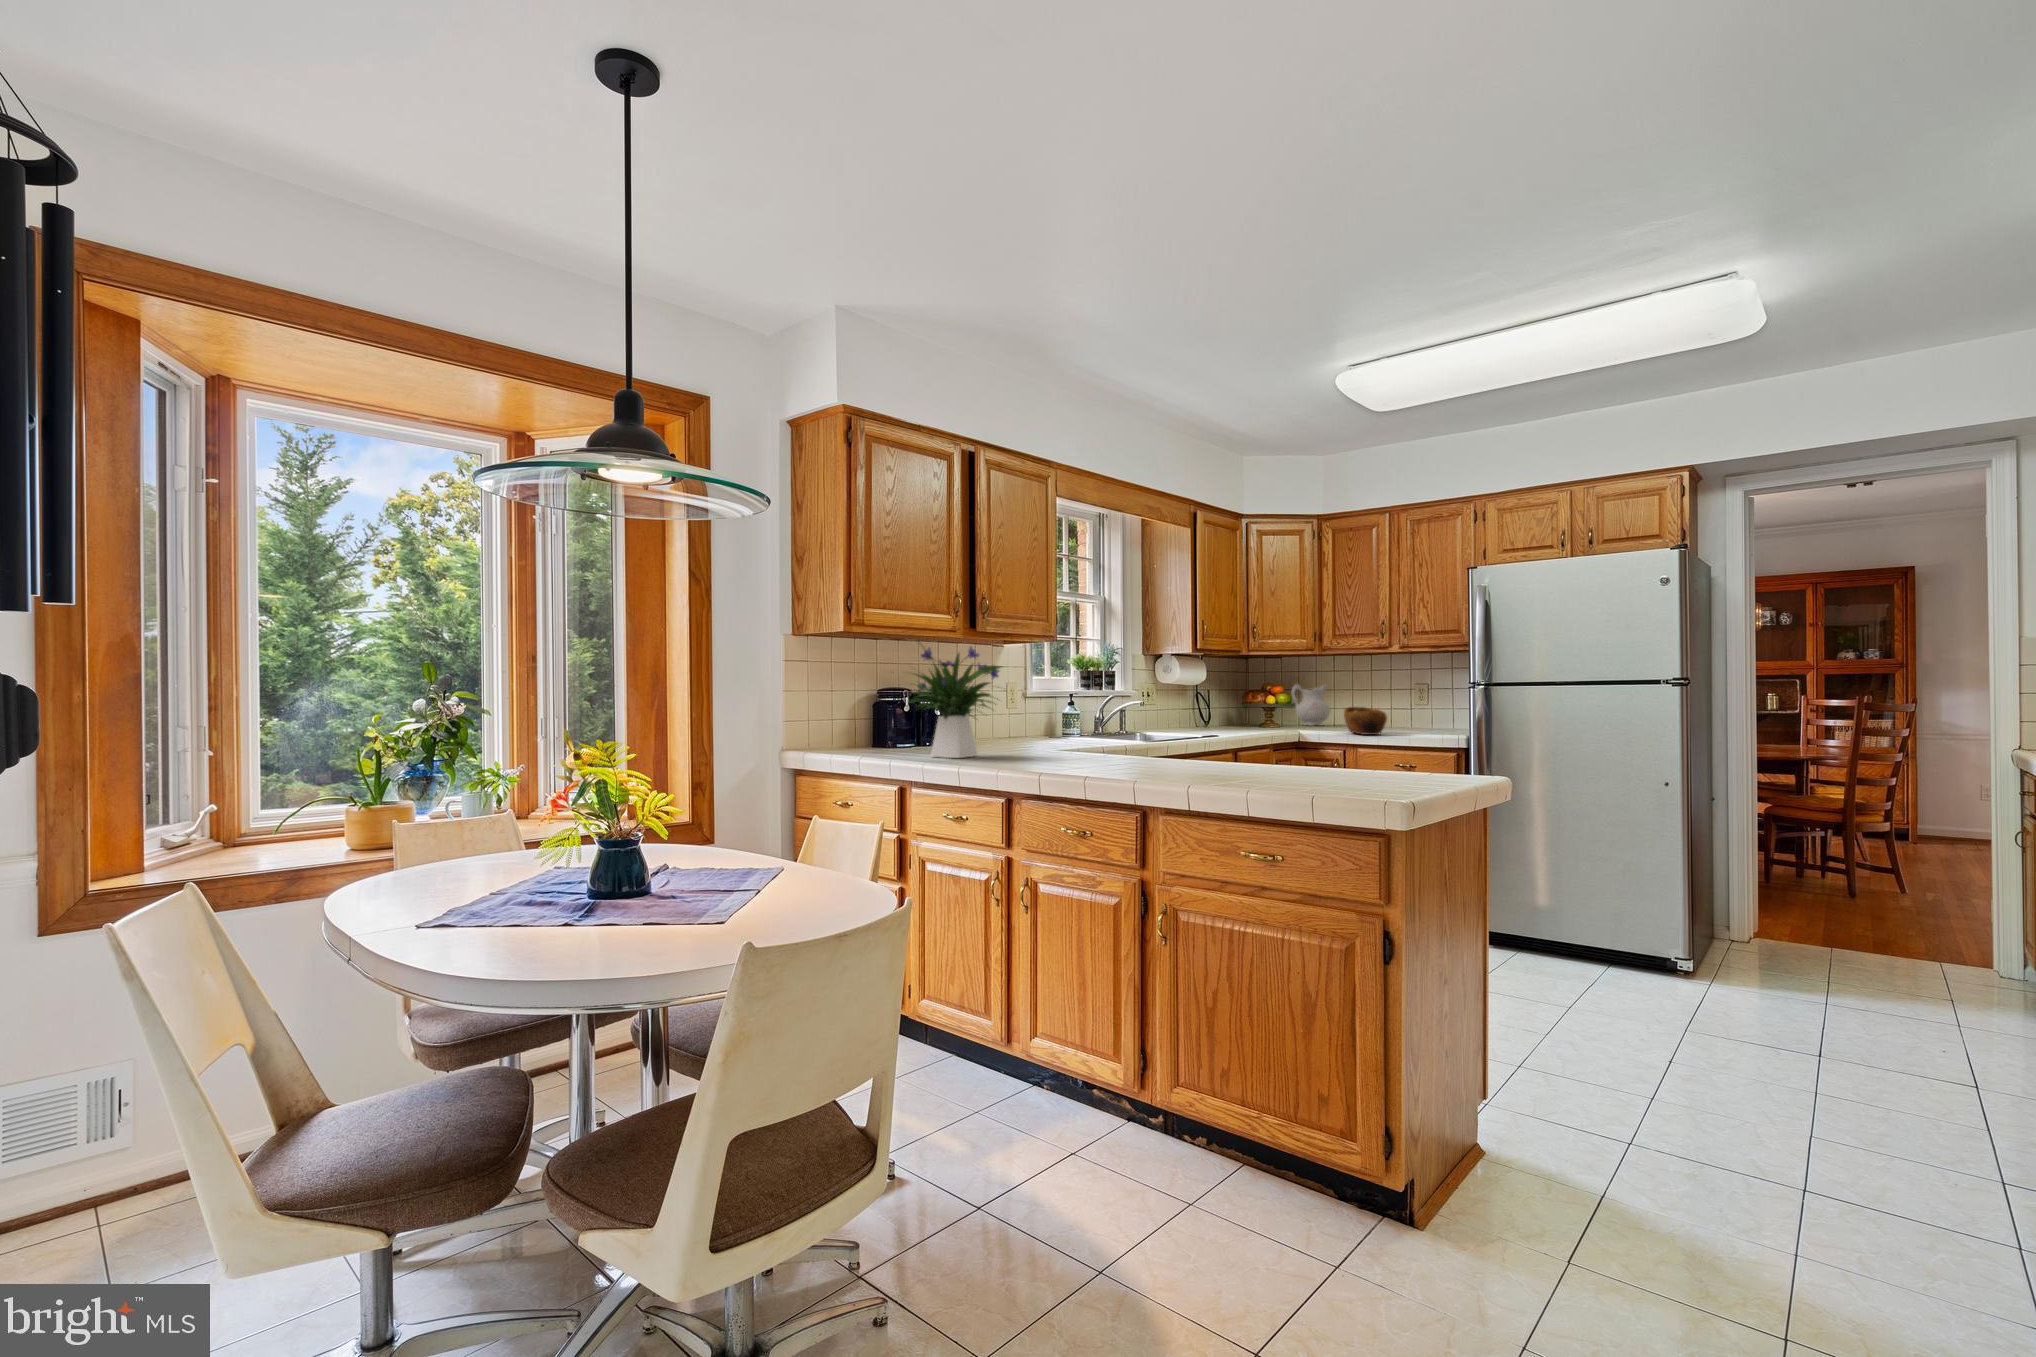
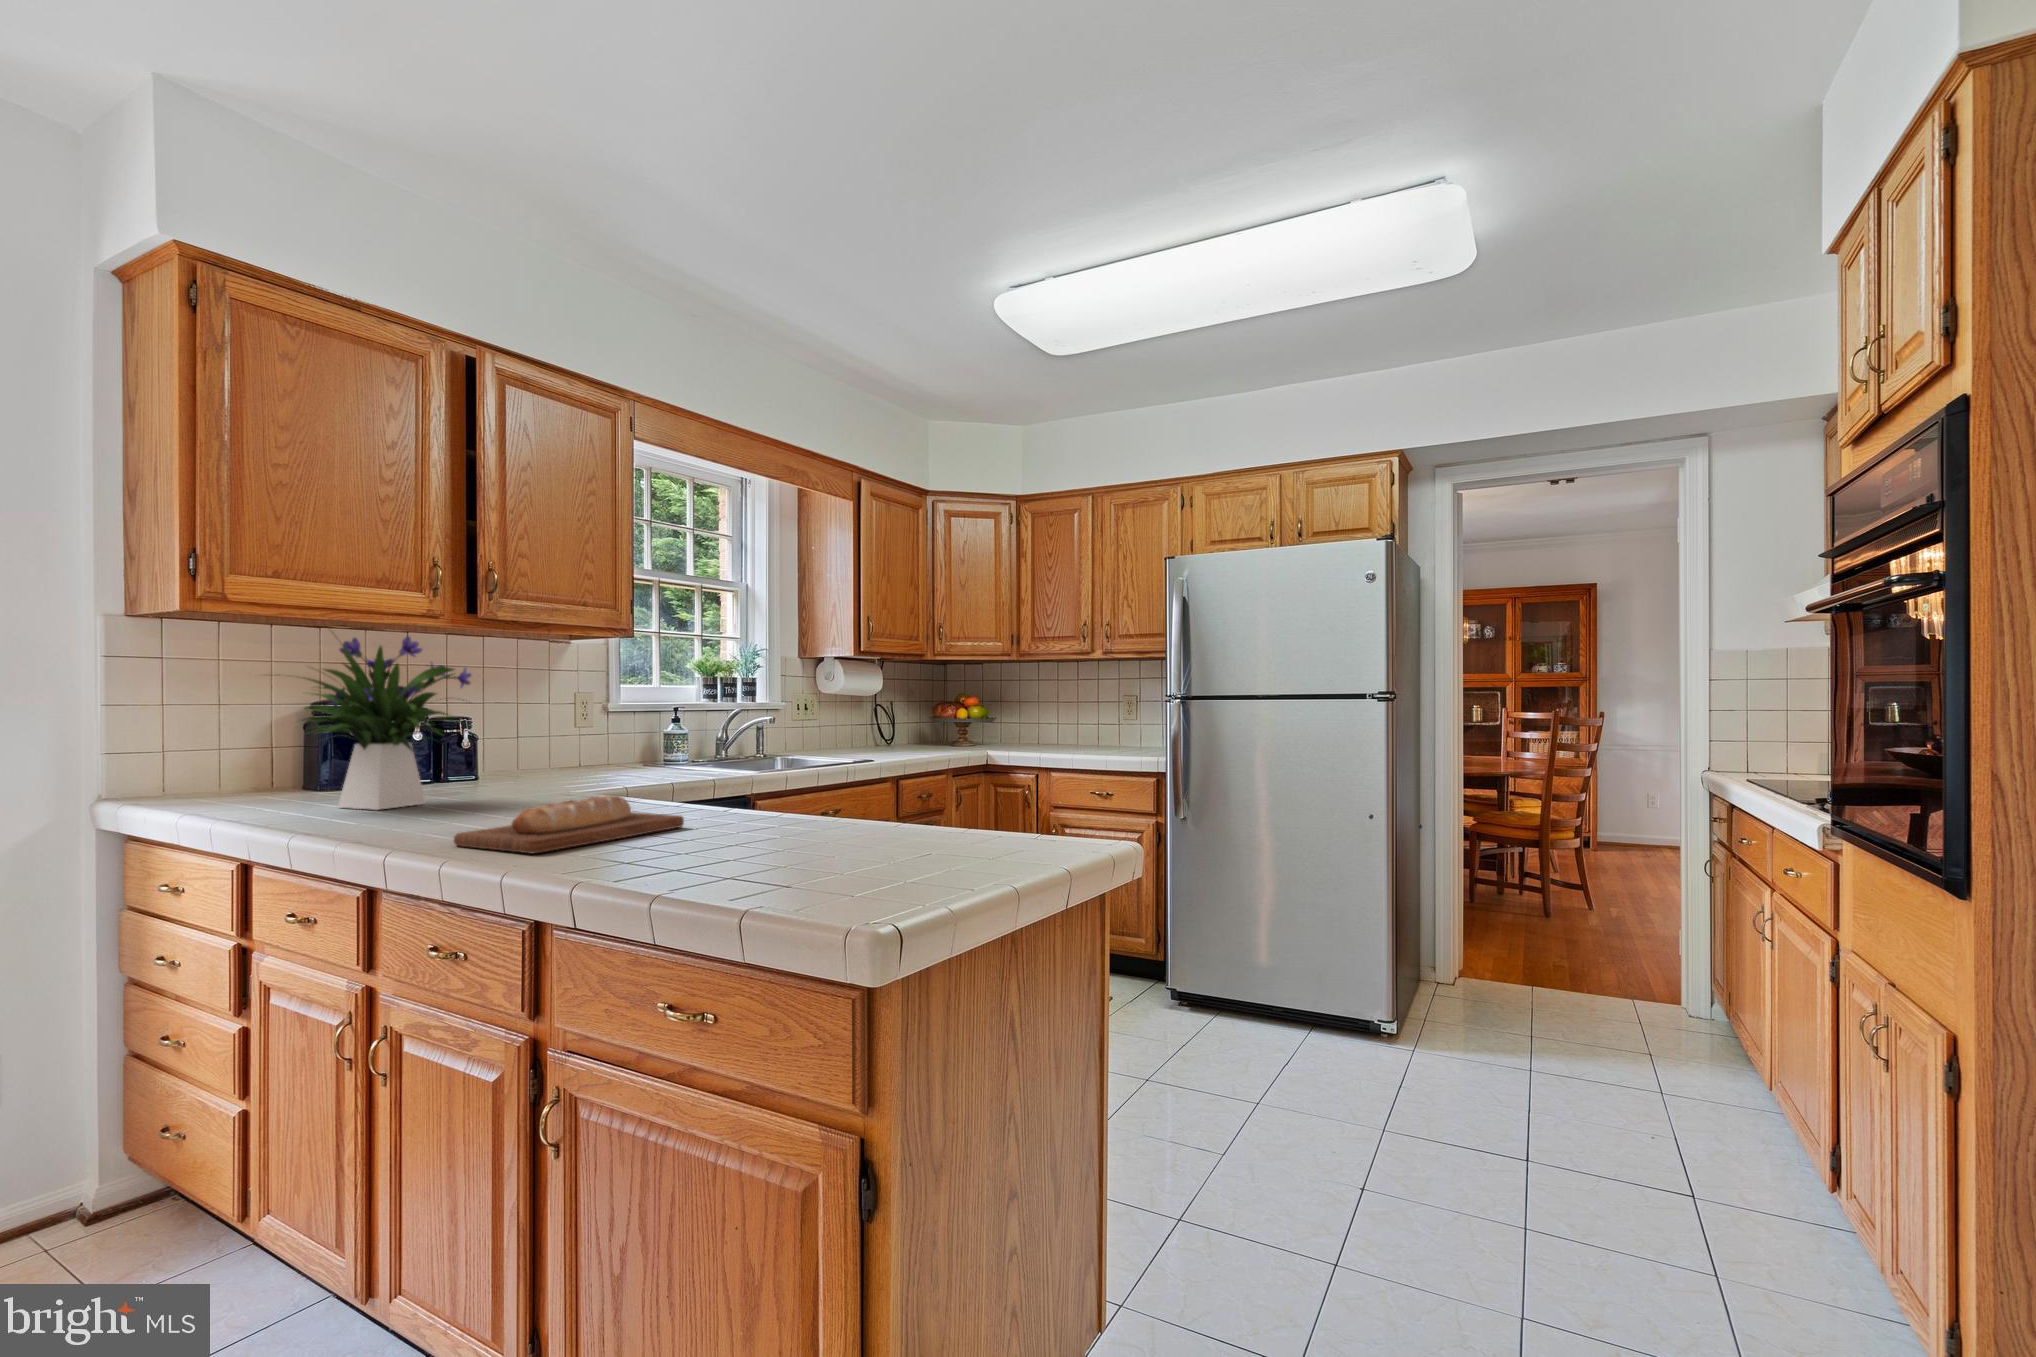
ceramic pitcher: present [1292,683,1330,725] -> none [990,693,1033,742]
wooden bowl: present [1344,707,1387,735] -> none [1034,721,1079,756]
bread loaf: none [1059,747,1176,777] -> present [454,796,684,853]

